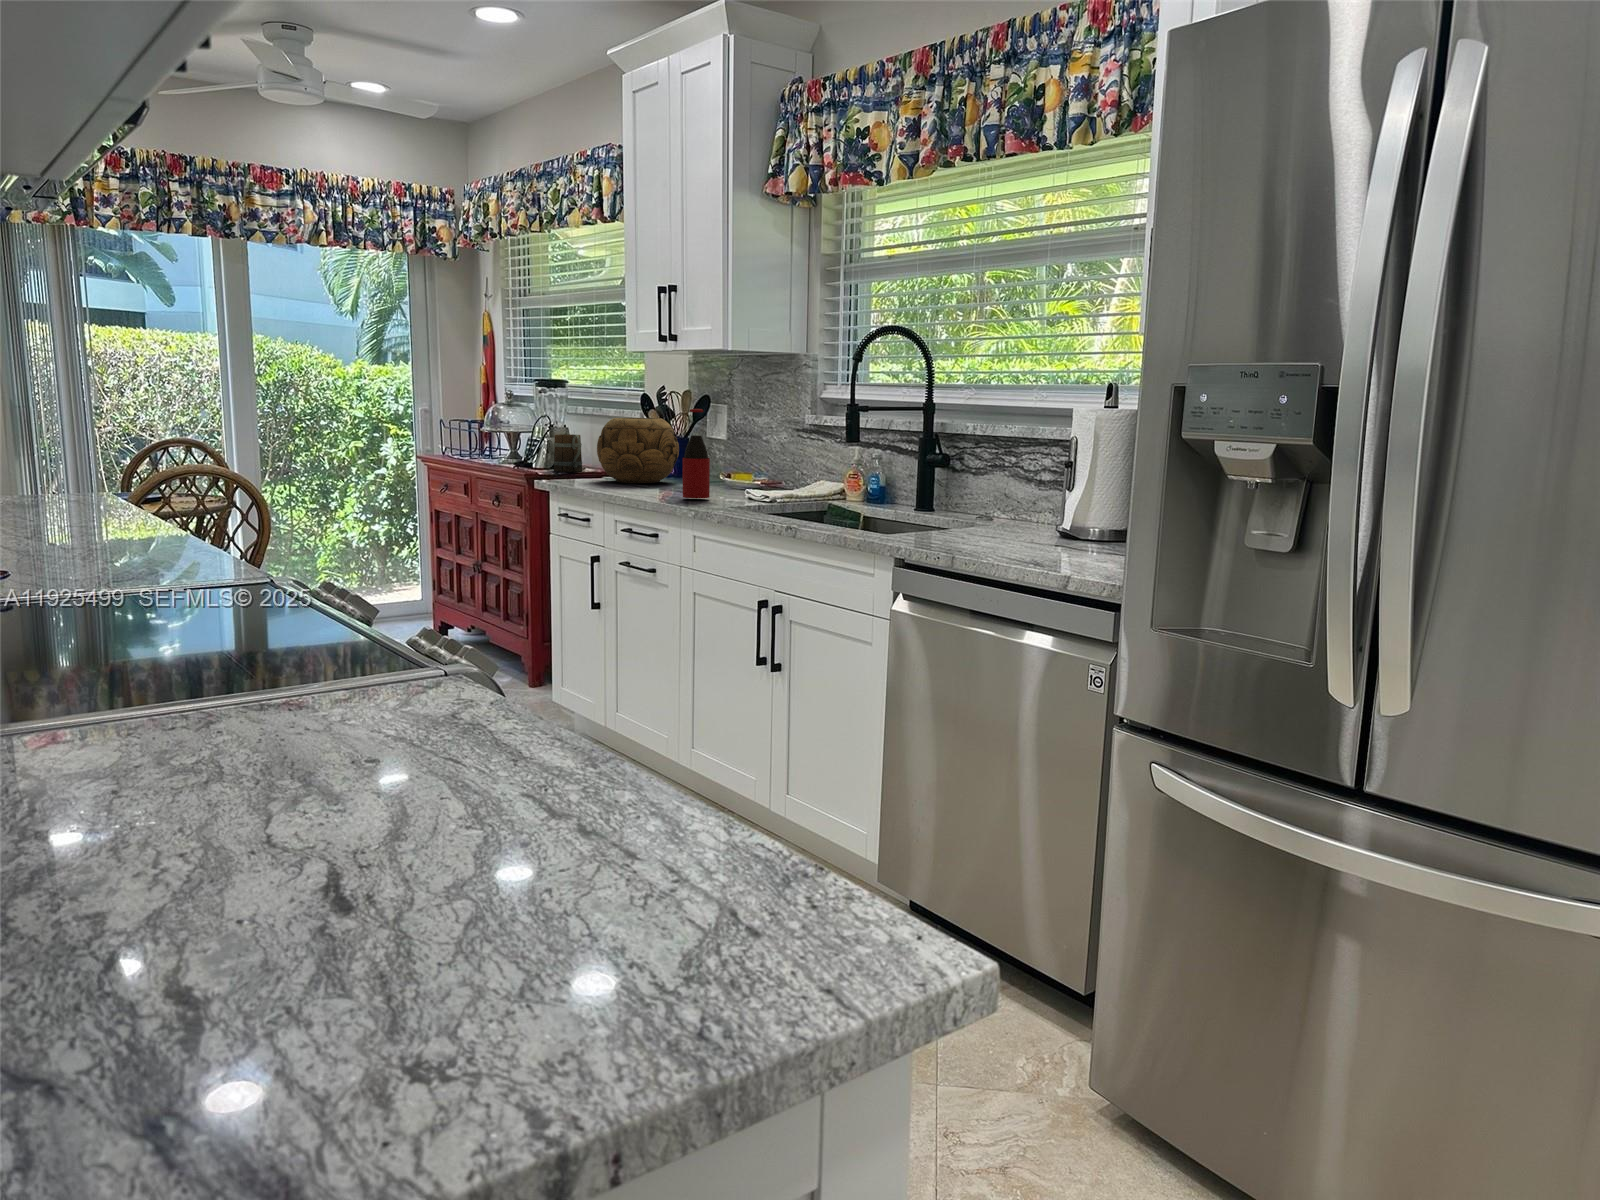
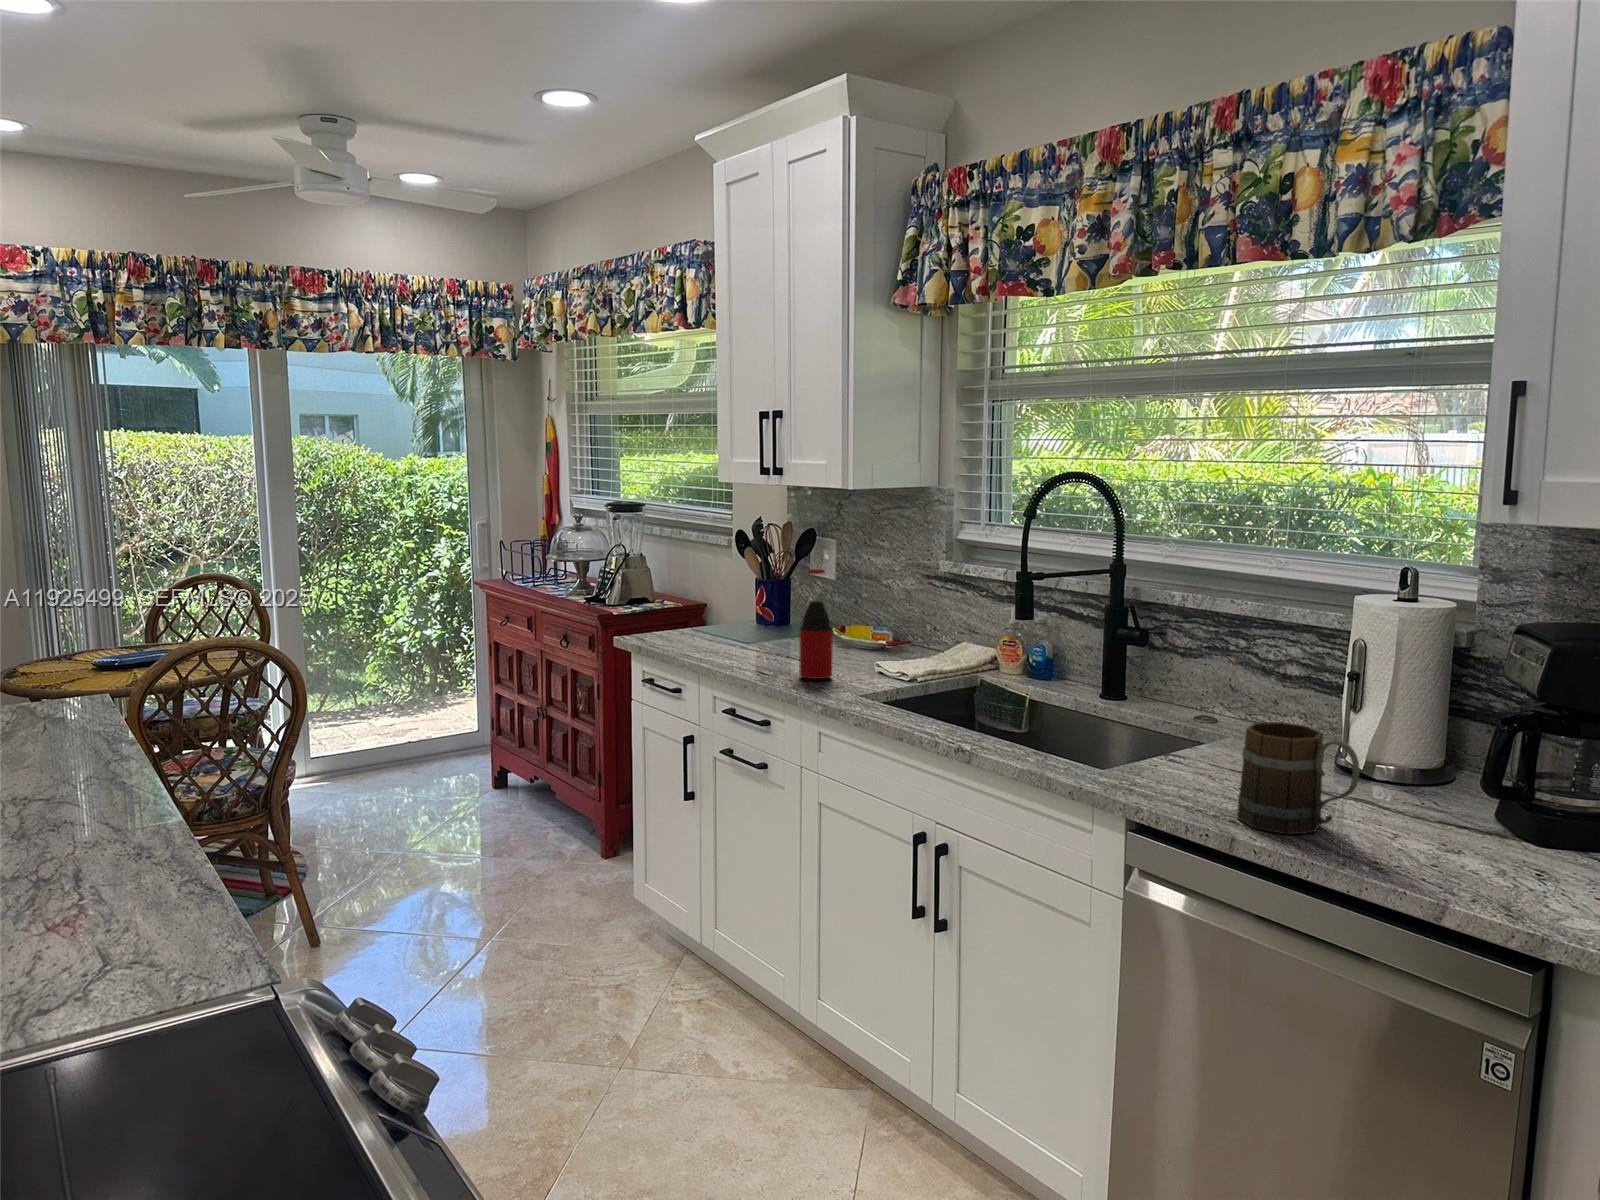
decorative bowl: present [597,418,679,483] -> none [685,558,781,638]
mug: present [554,434,582,472] -> present [1237,722,1360,835]

